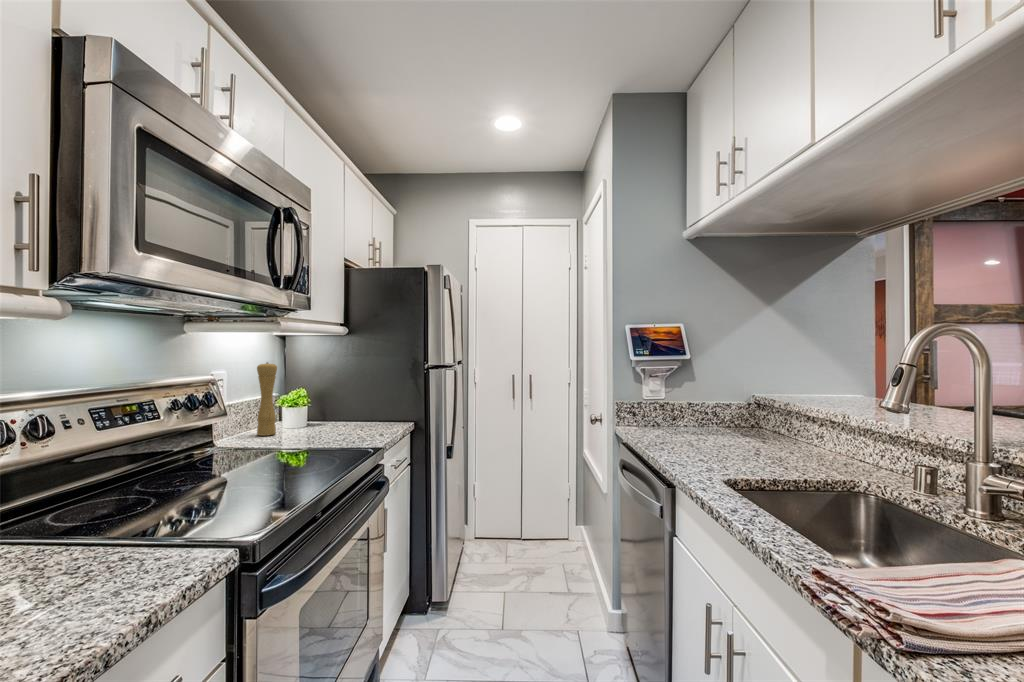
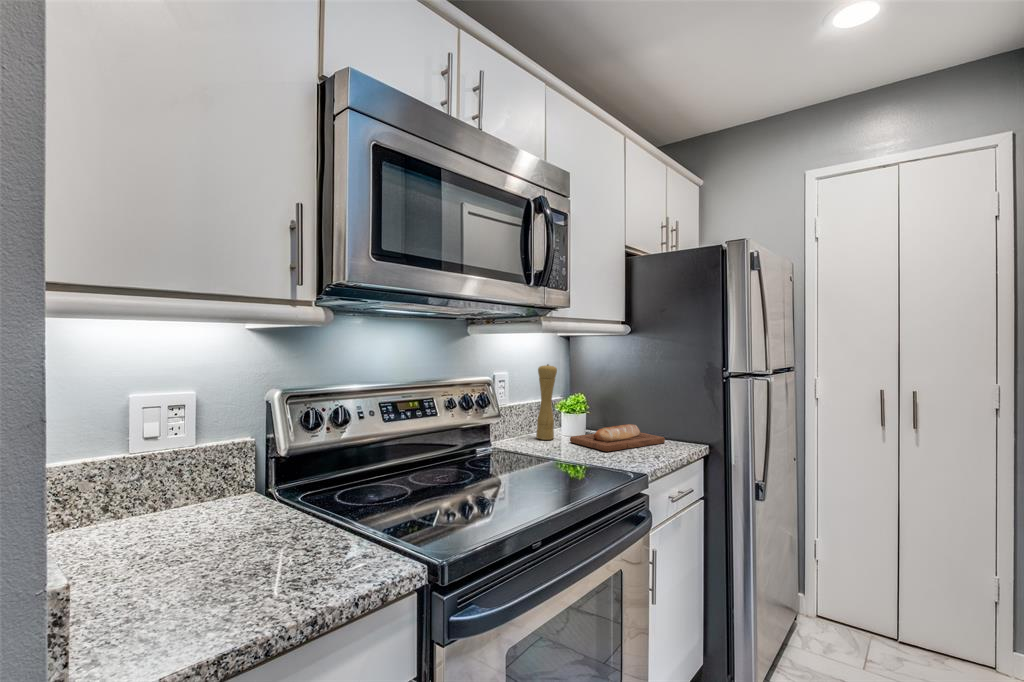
bread loaf: none [294,412,378,436] -> present [570,424,665,451]

